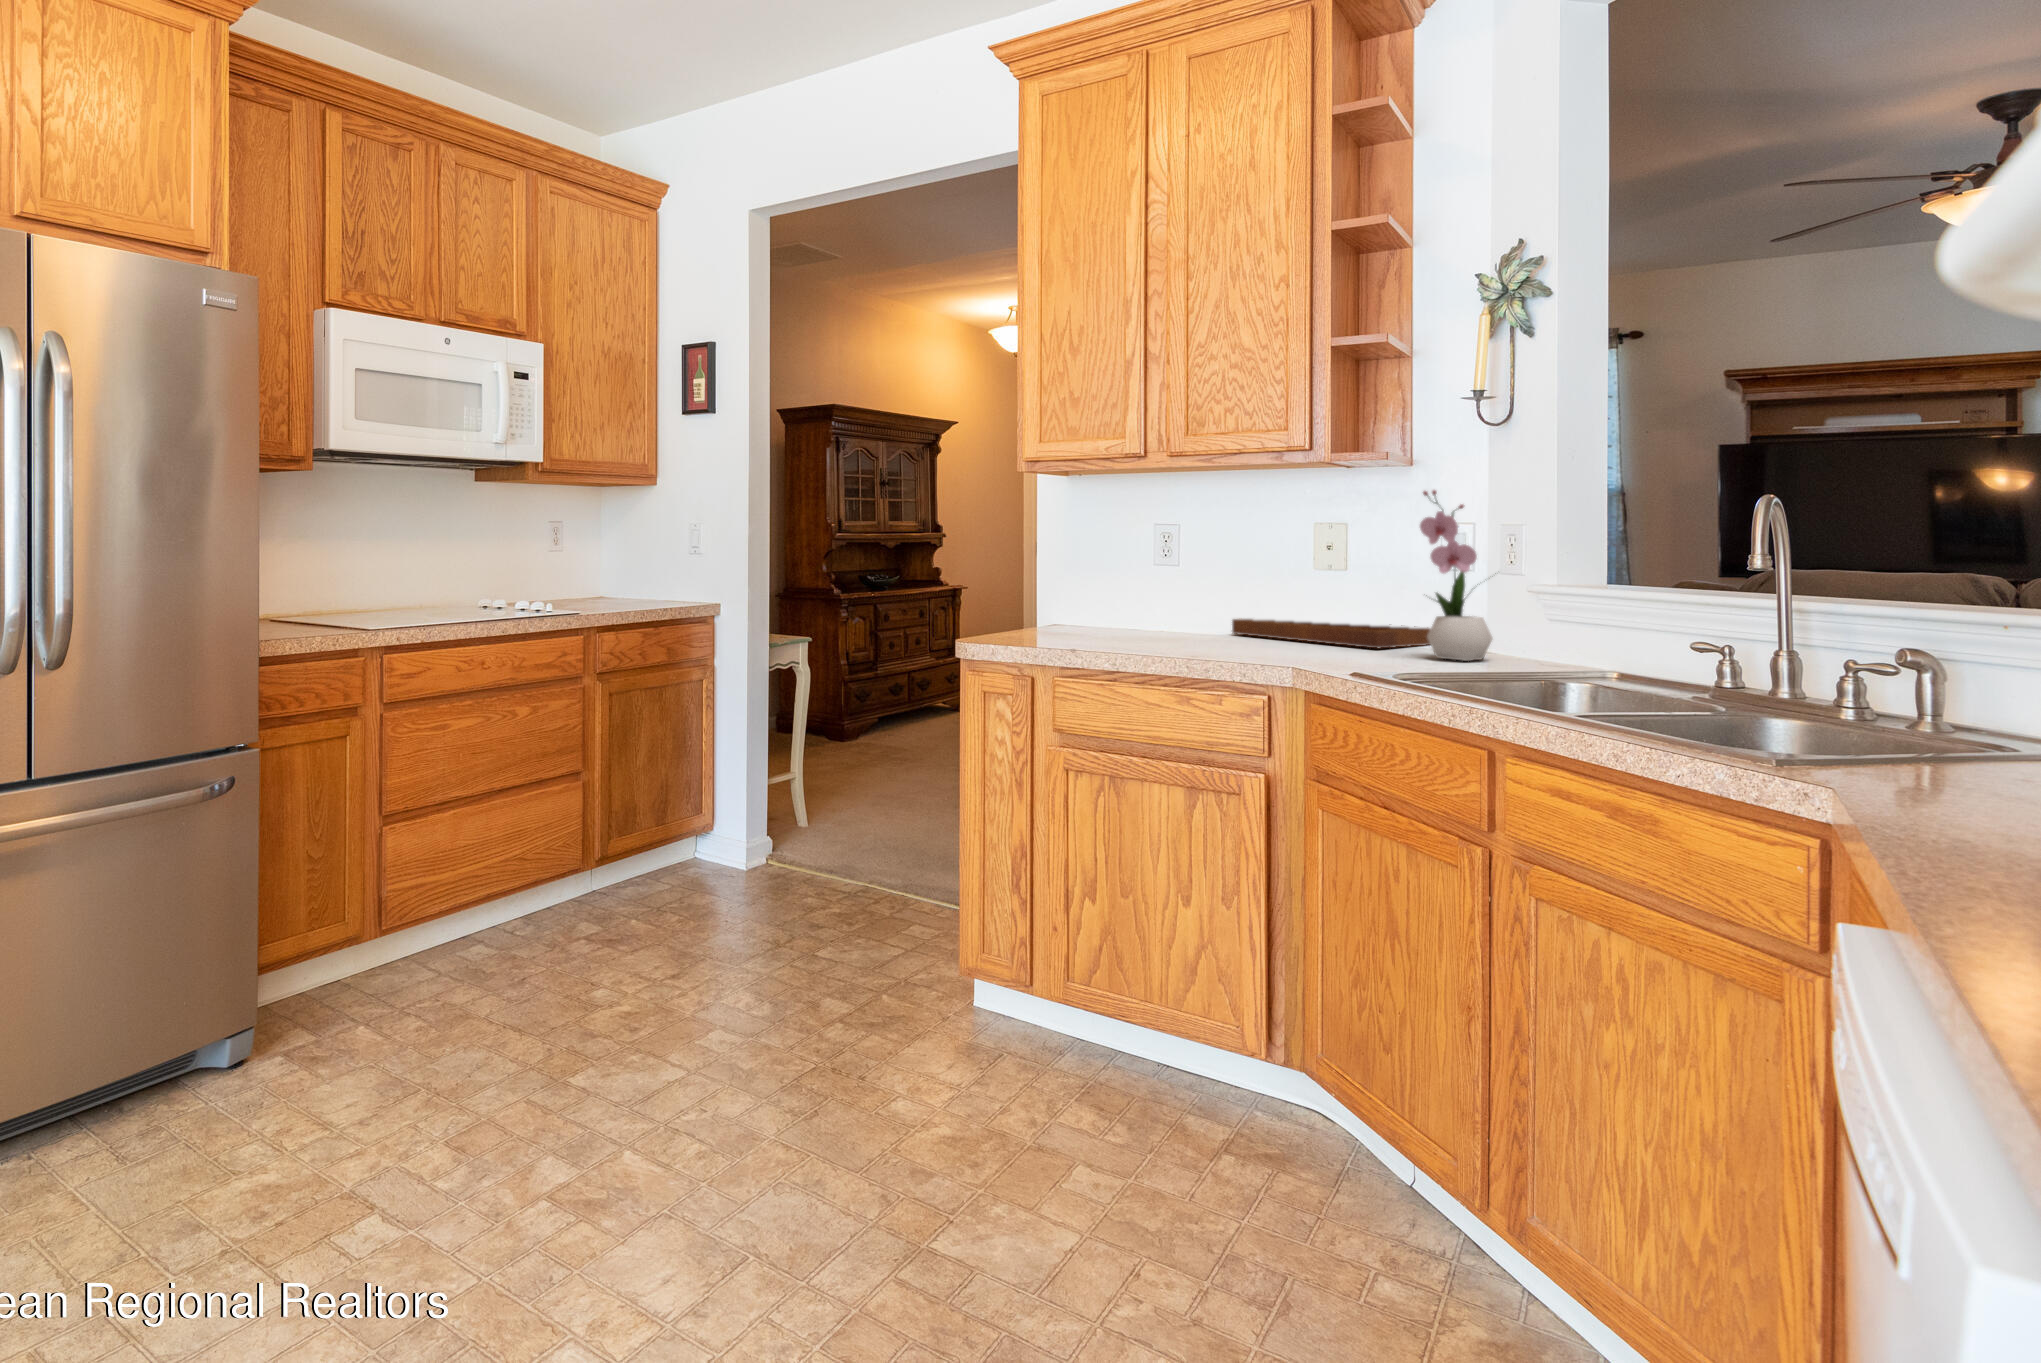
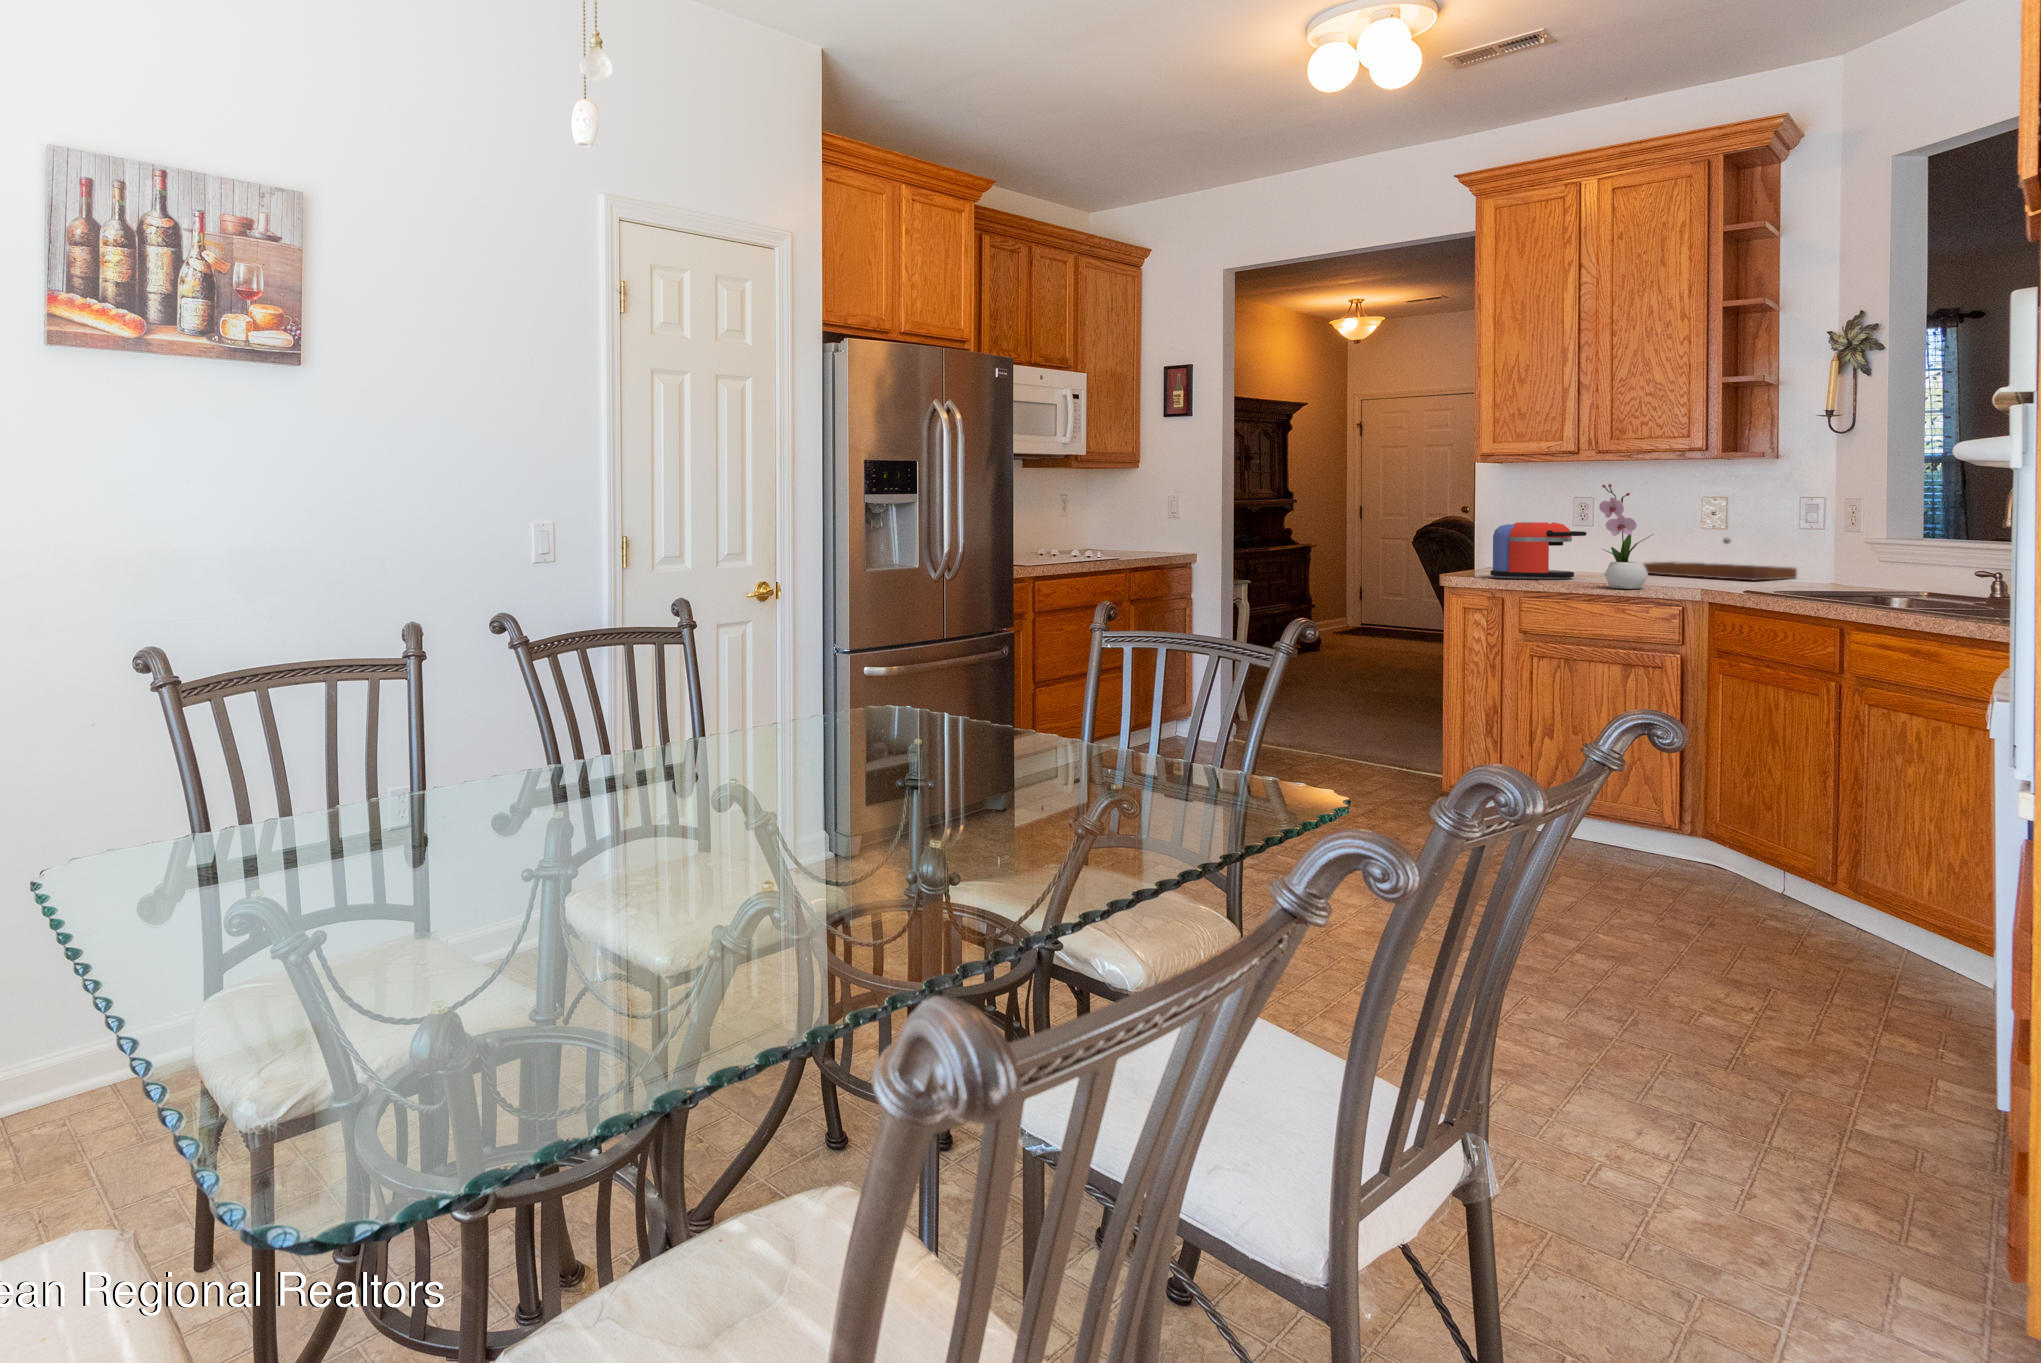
flower arrangement: present [1420,490,1493,661] -> present [1599,484,1654,589]
coffee maker: none [1032,557,1159,644] -> present [1490,522,1586,579]

